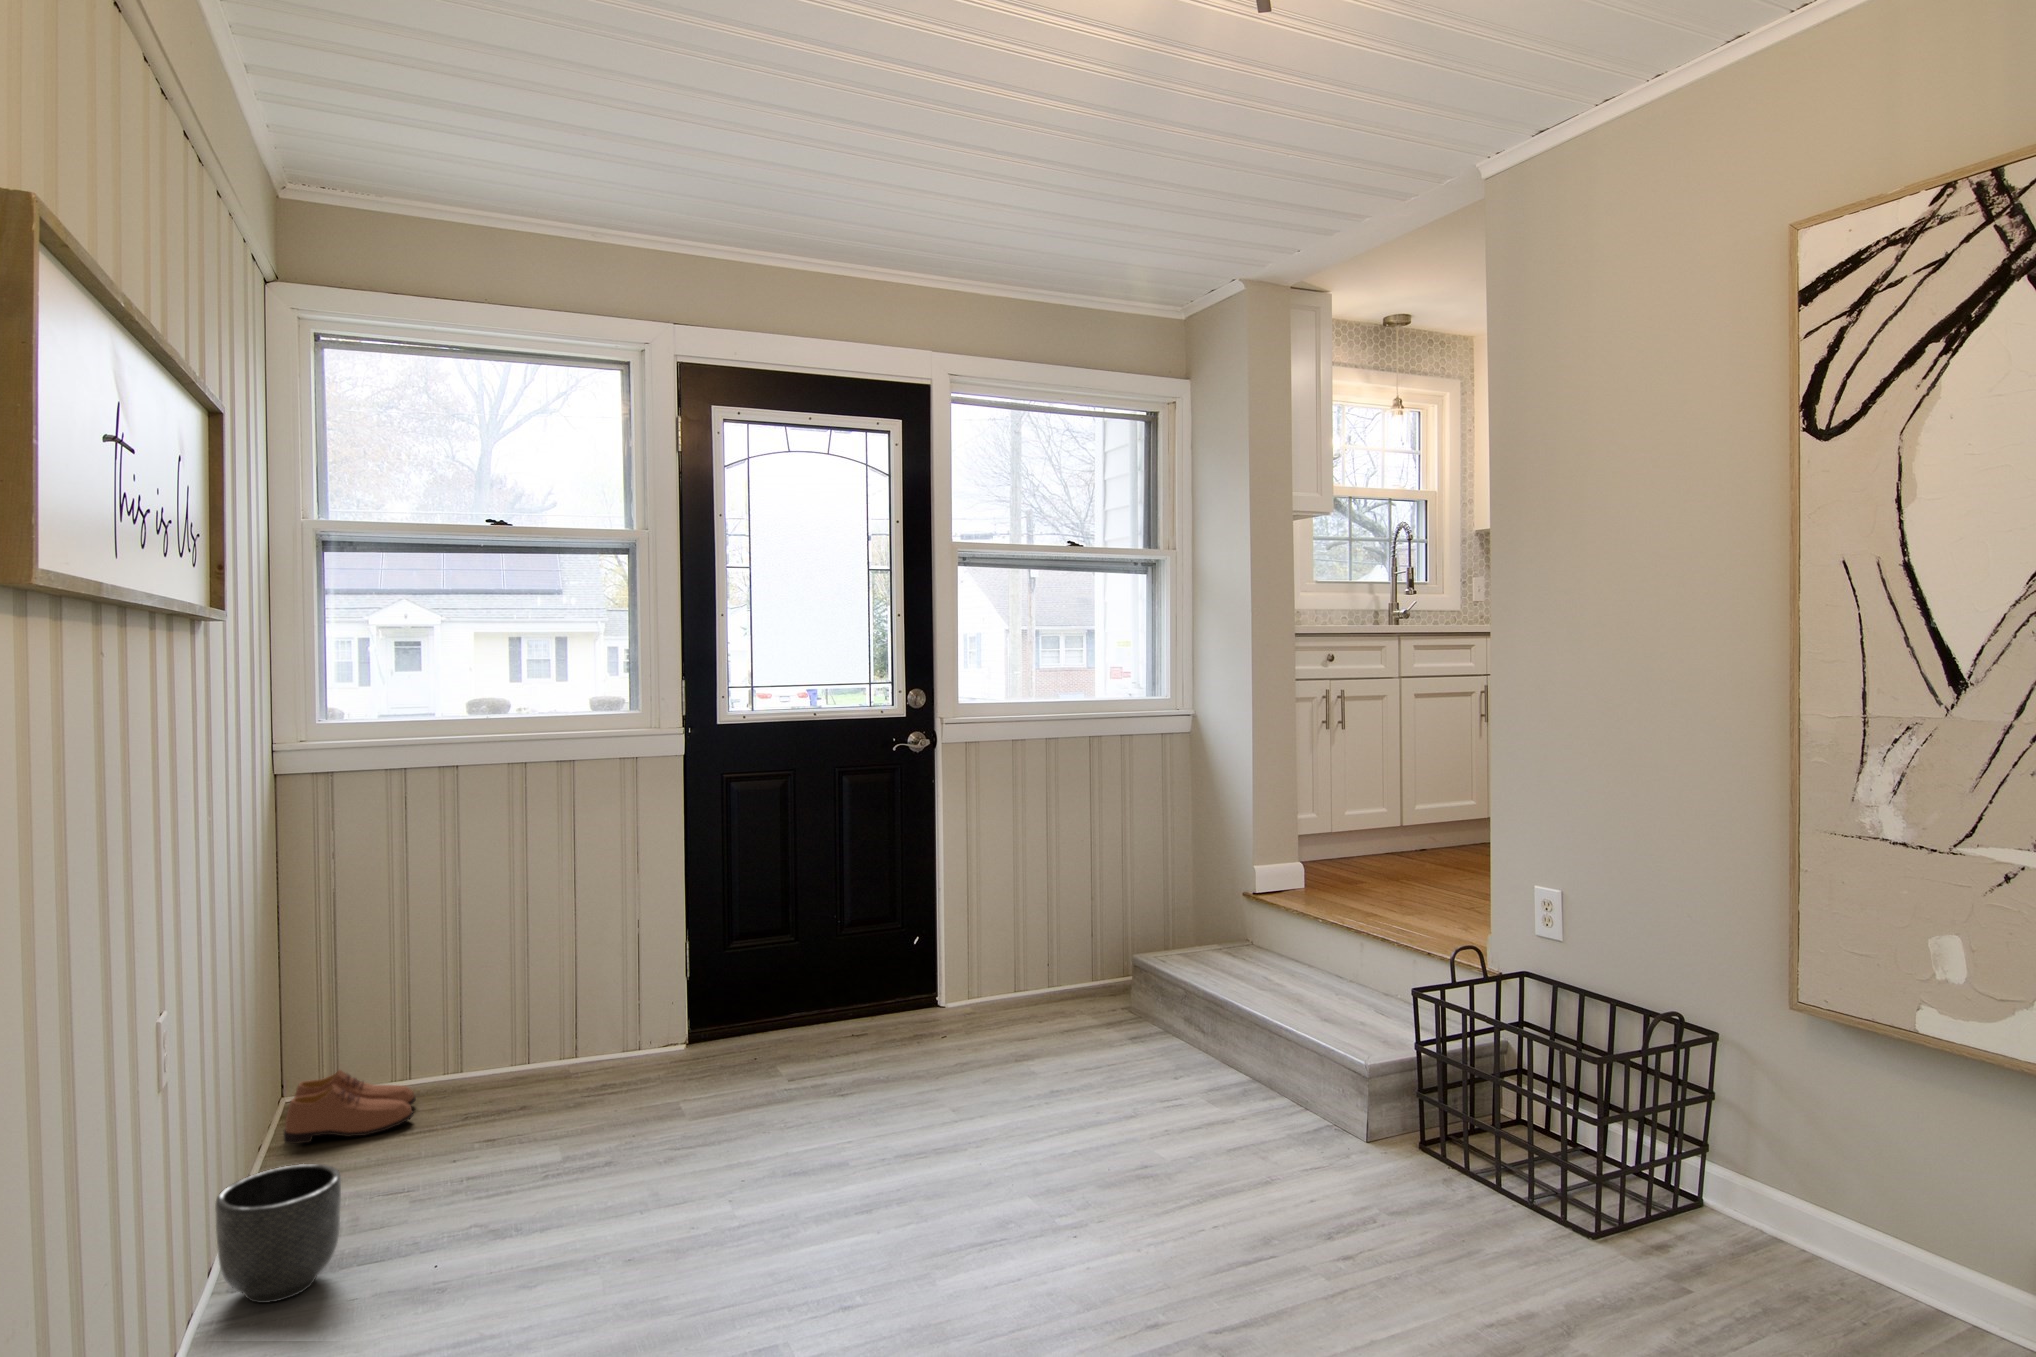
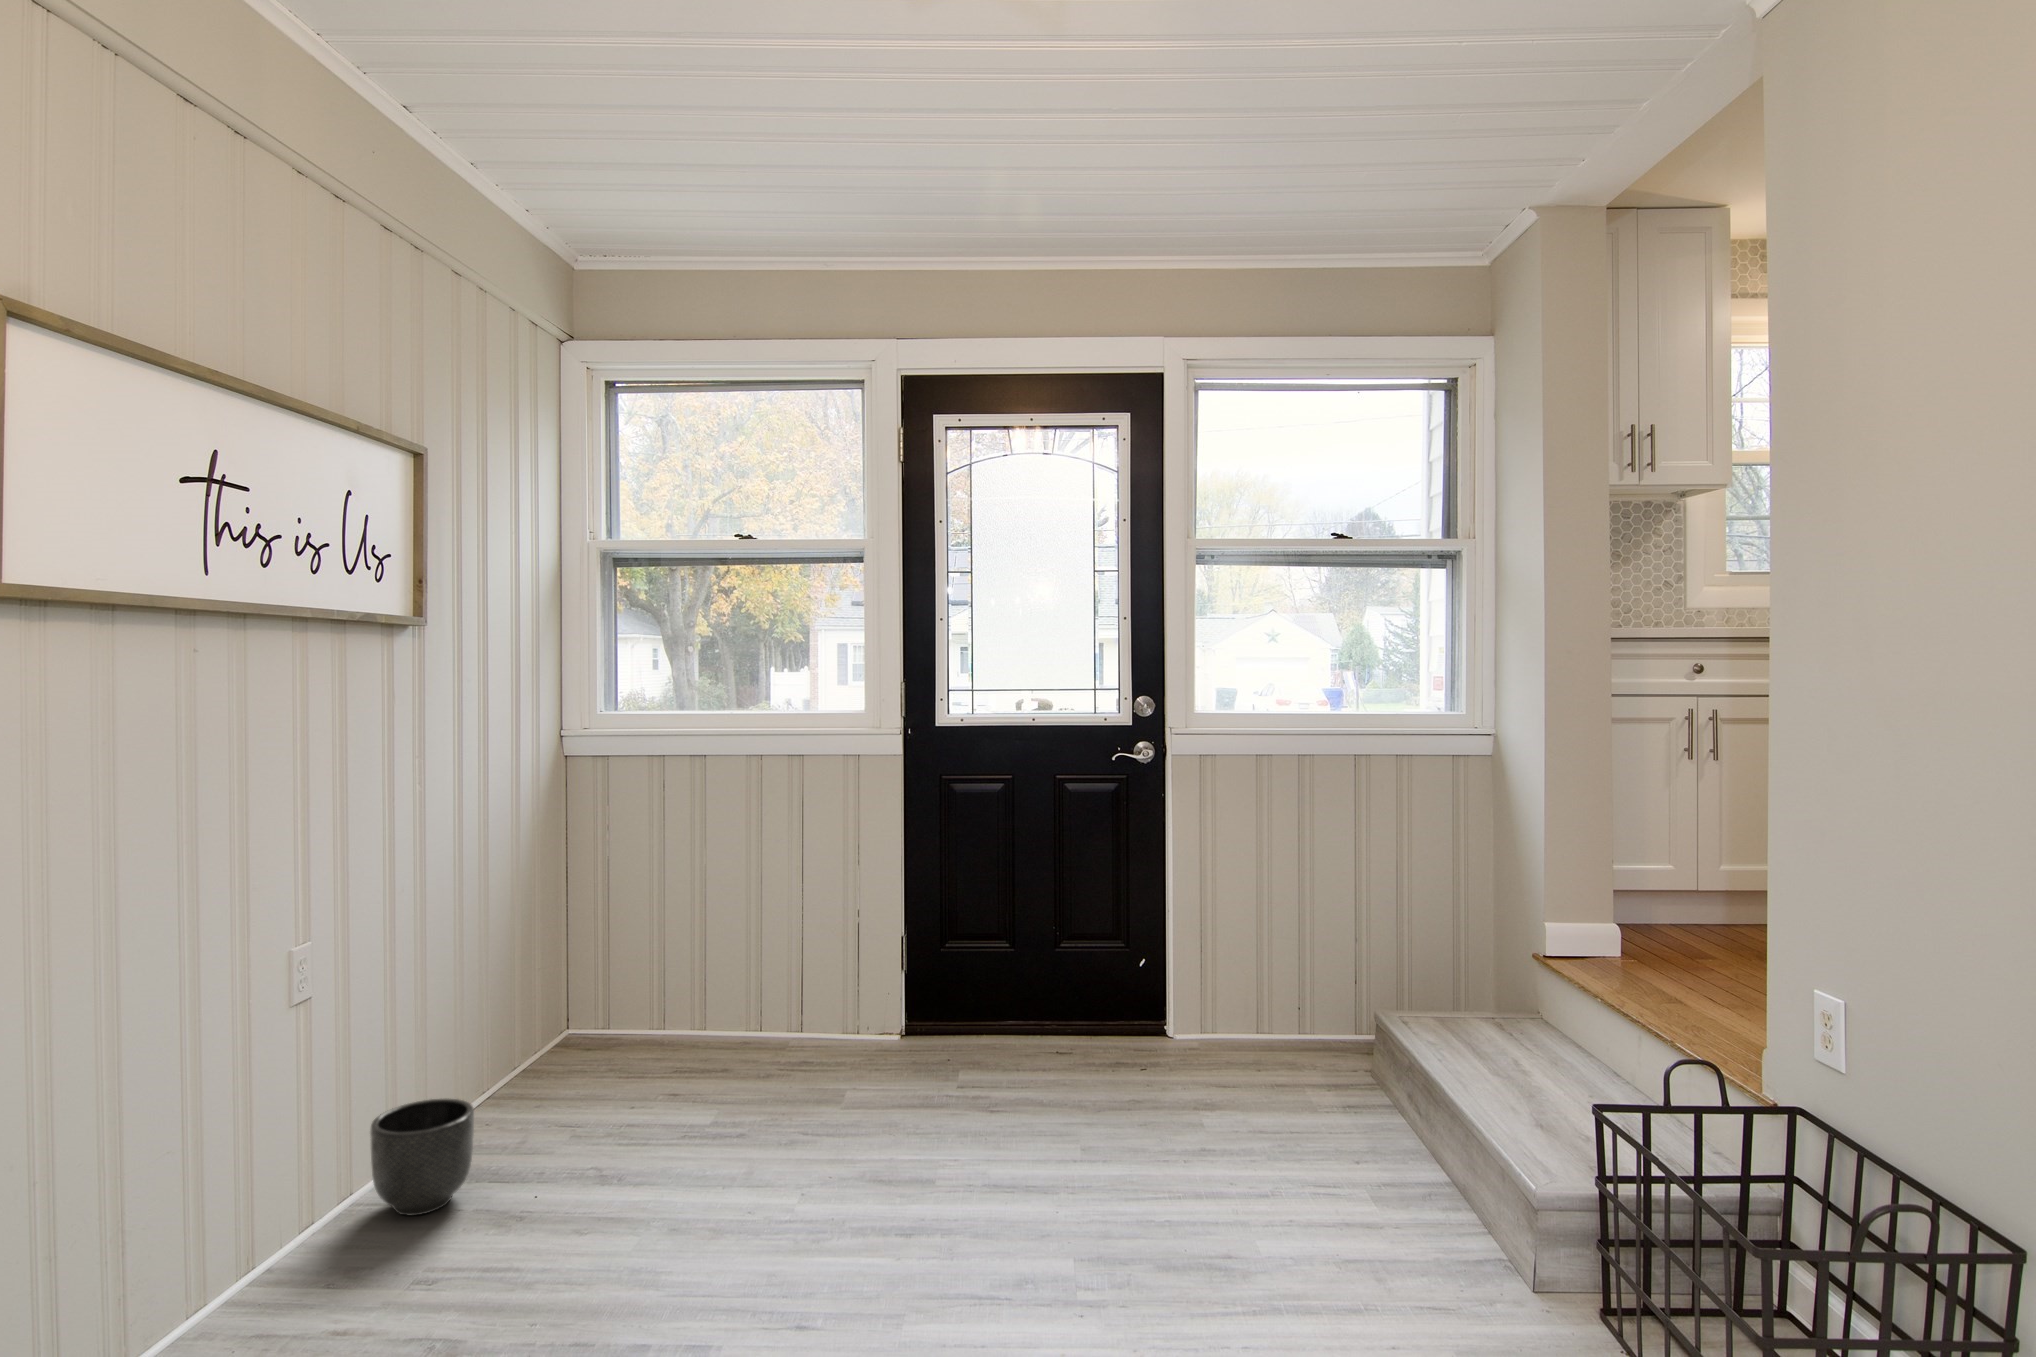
shoe: present [284,1070,416,1144] -> none [537,1015,651,1077]

